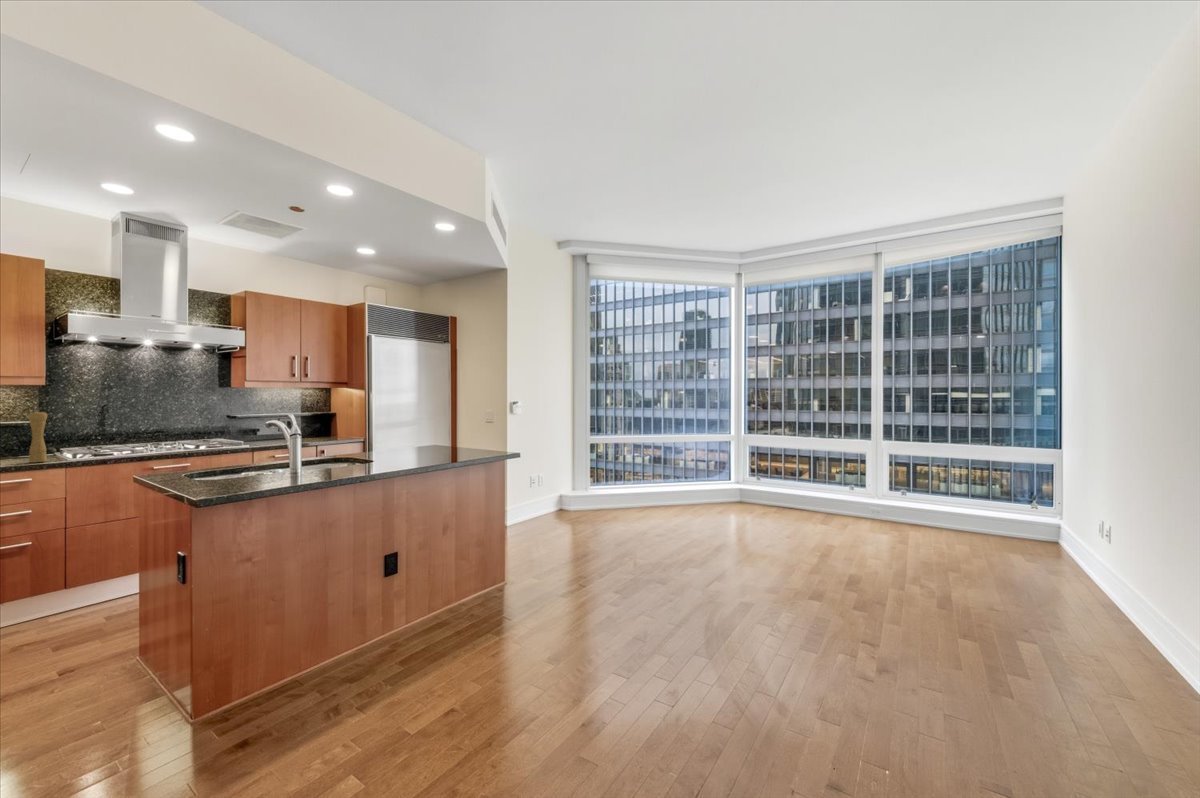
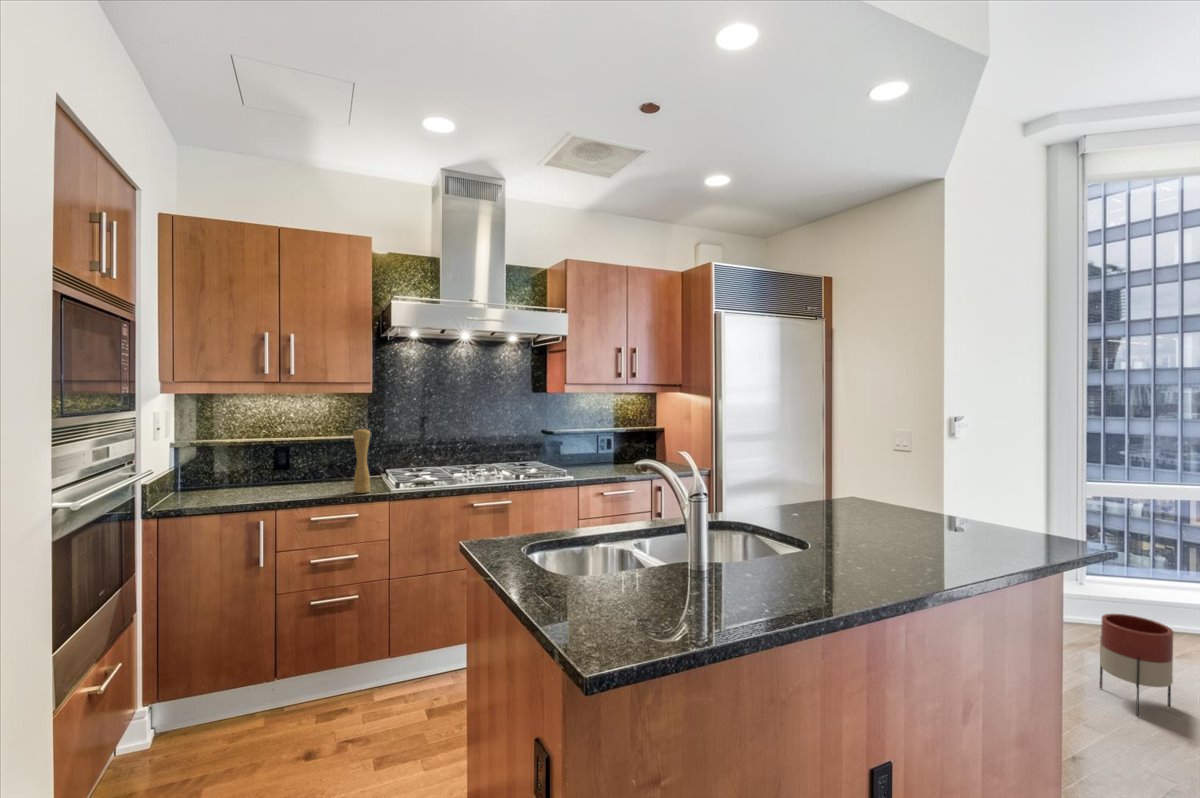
planter: none [567,499,594,546] -> present [1100,614,1173,716]

